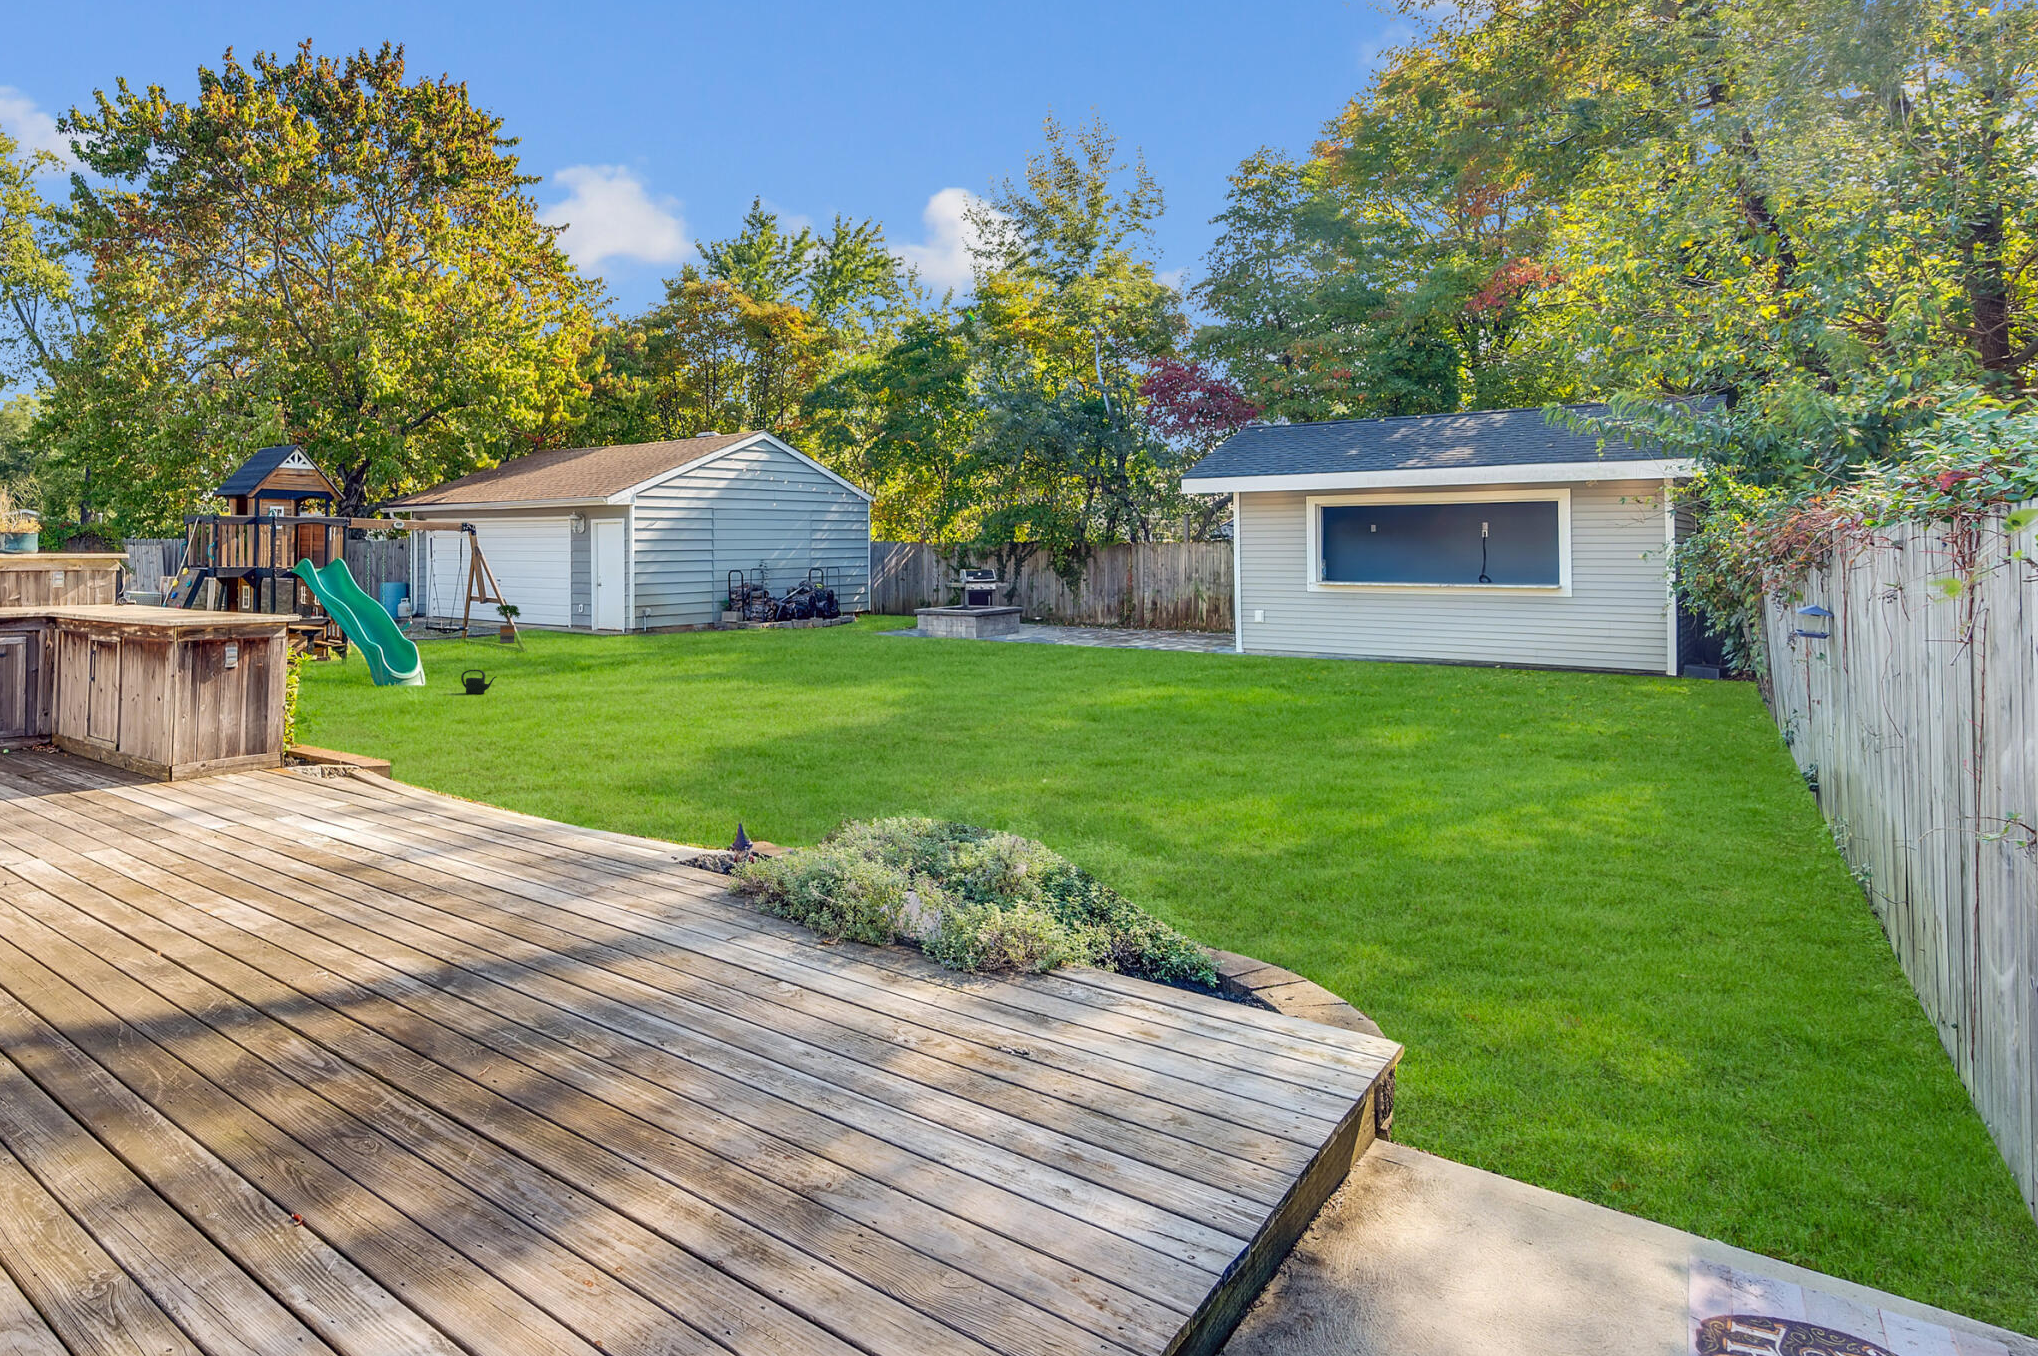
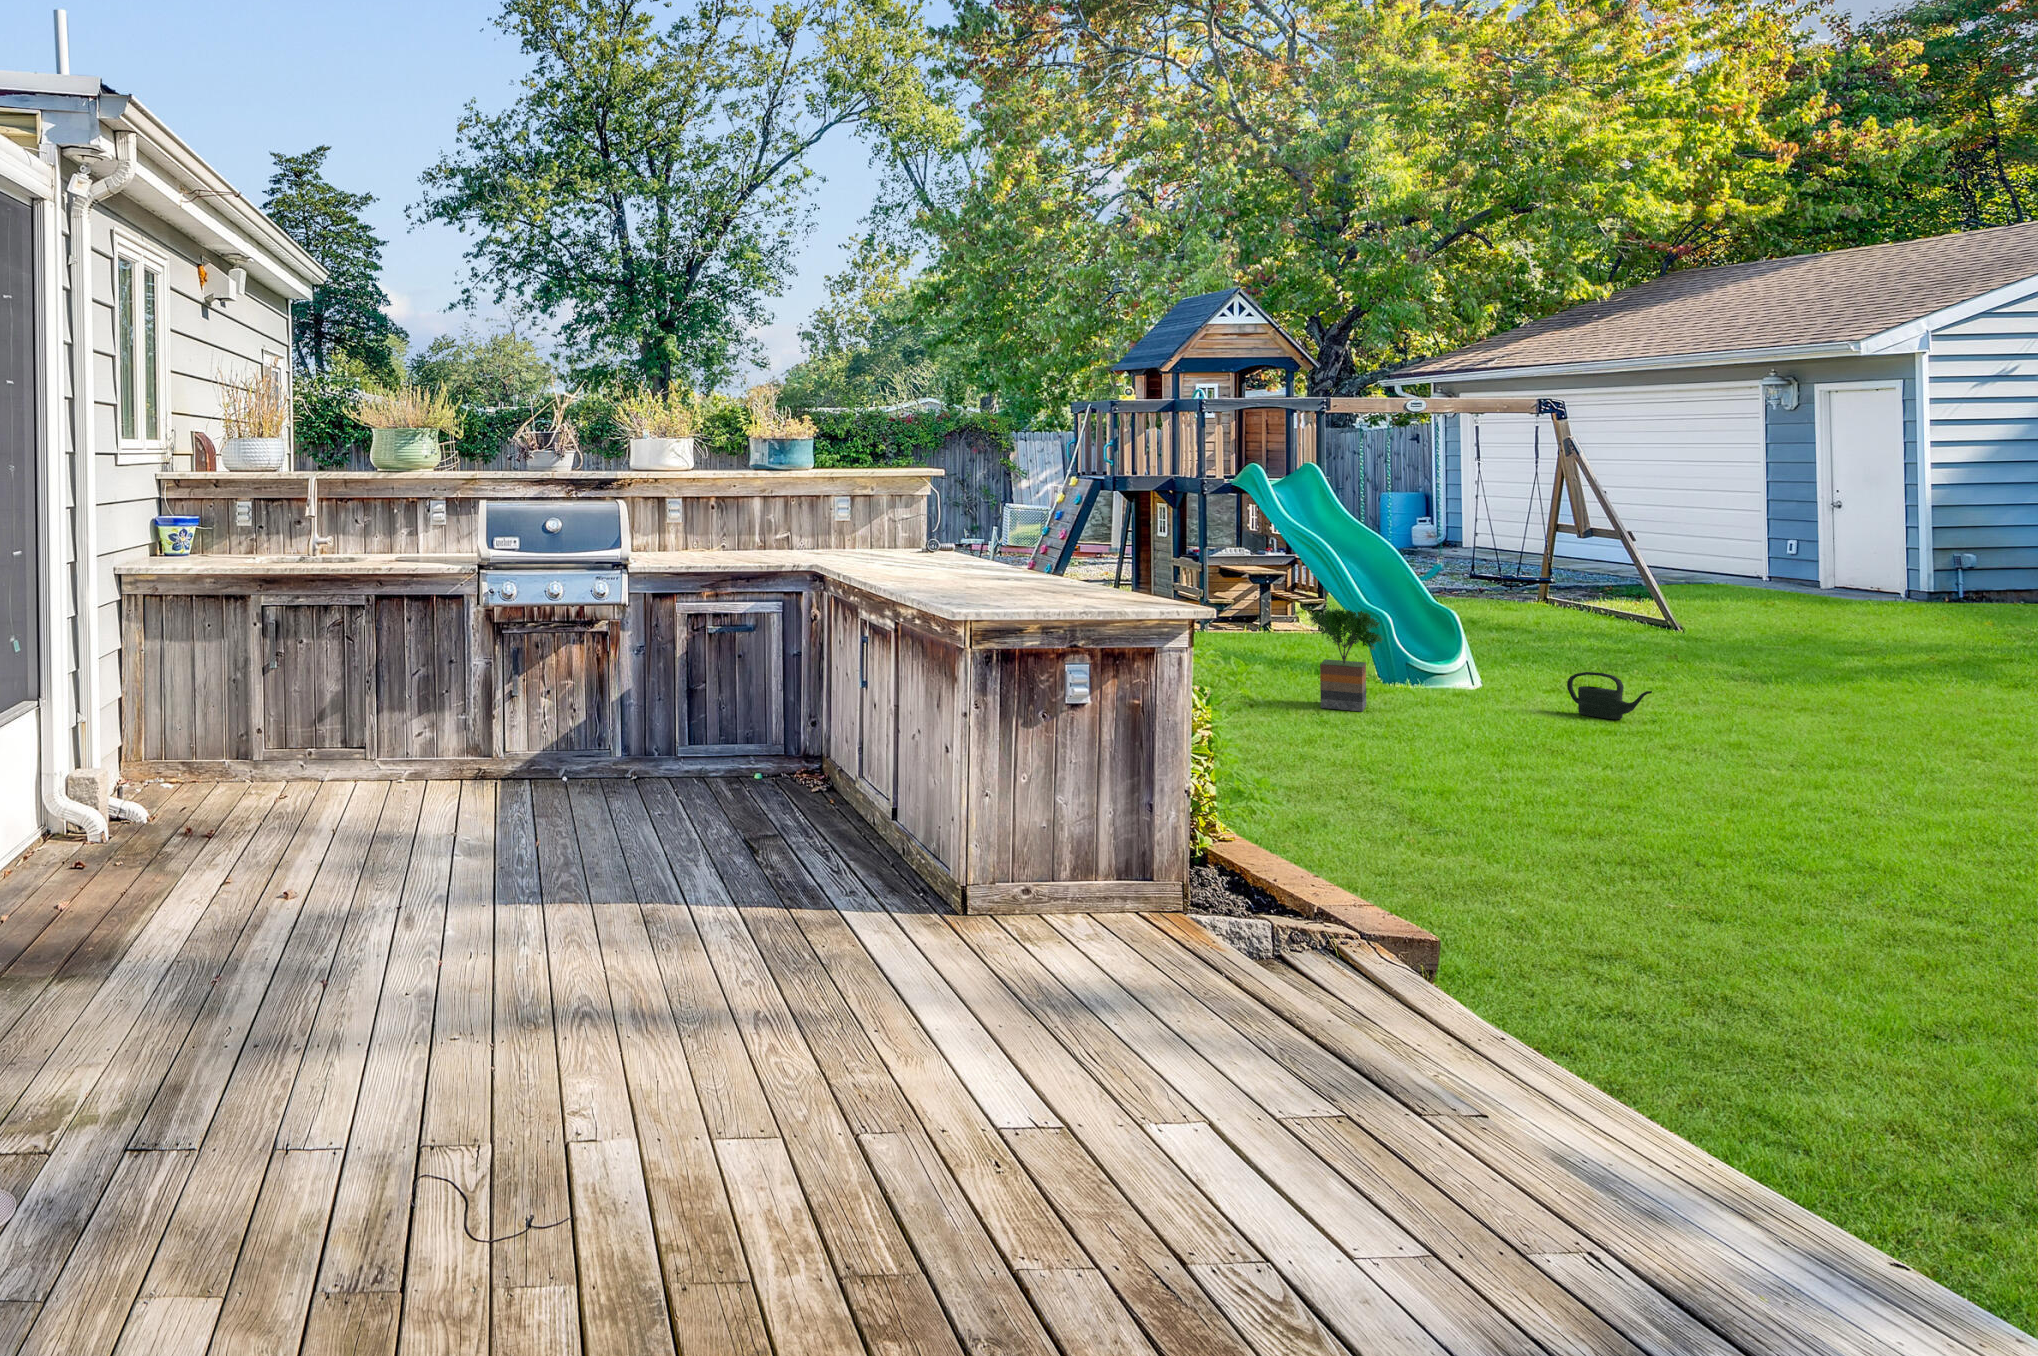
potted tree: present [496,604,521,643] -> present [1310,608,1383,712]

